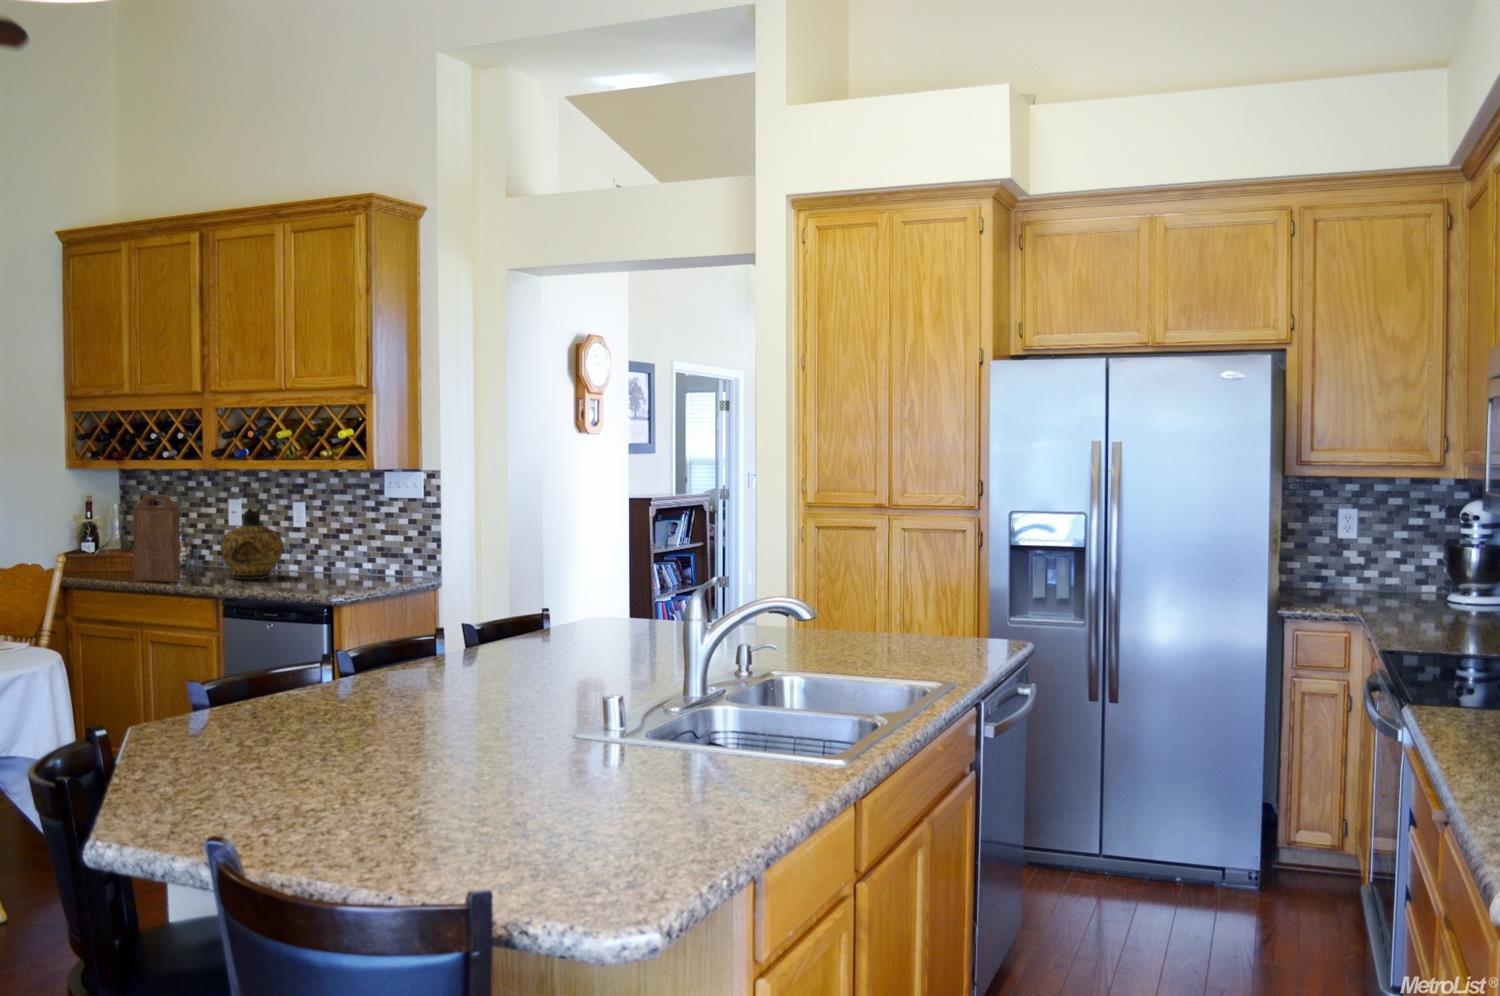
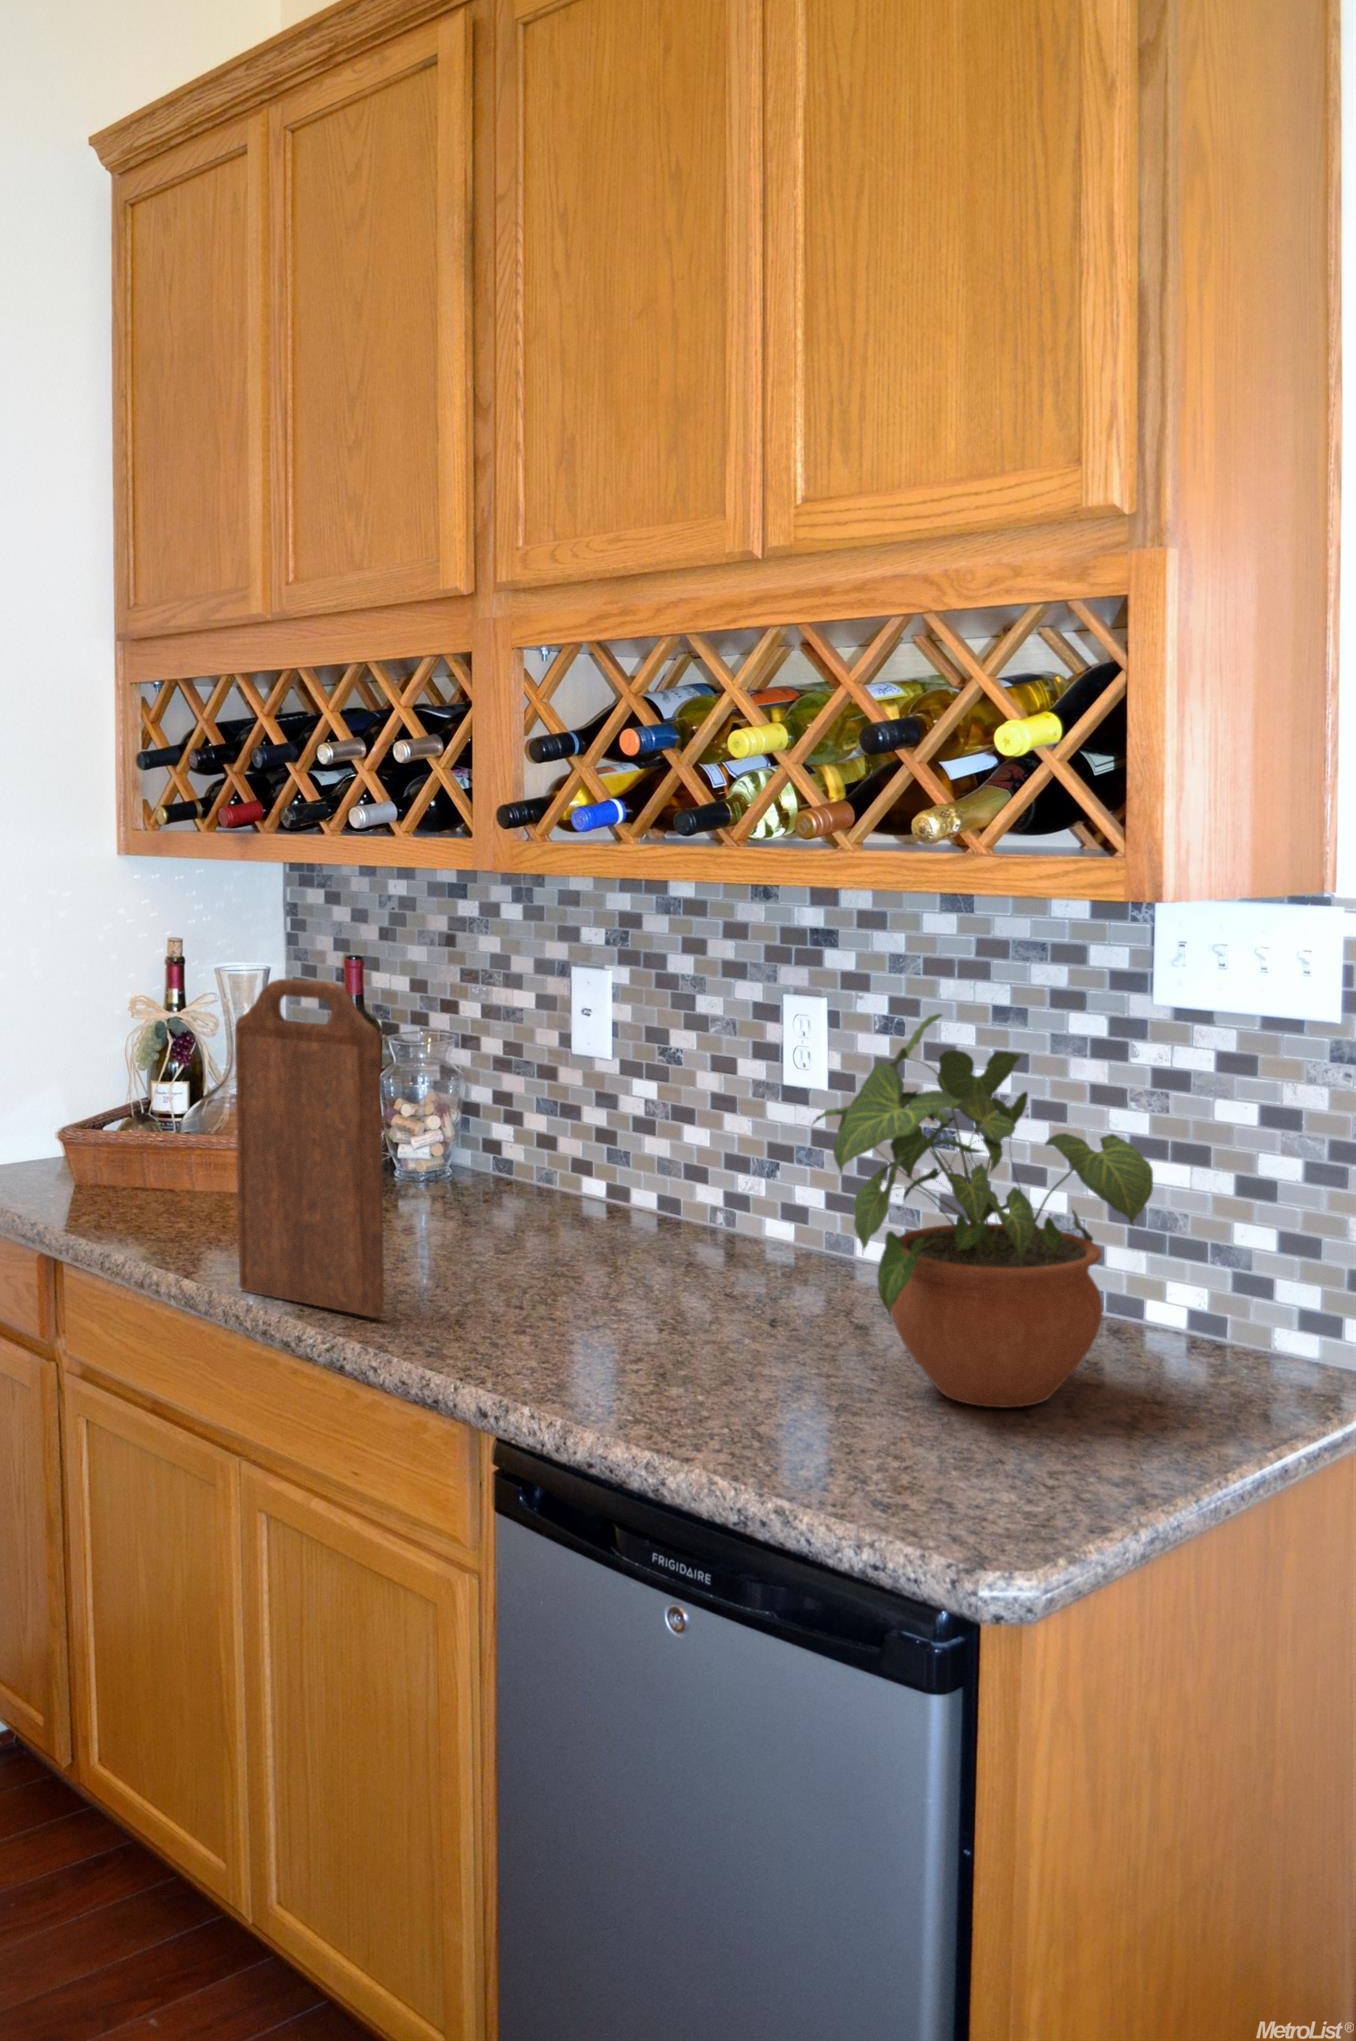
potted plant: none [297,498,378,586] -> present [813,1014,1153,1407]
ceramic jug: present [221,508,283,579] -> none [529,1032,750,1312]

